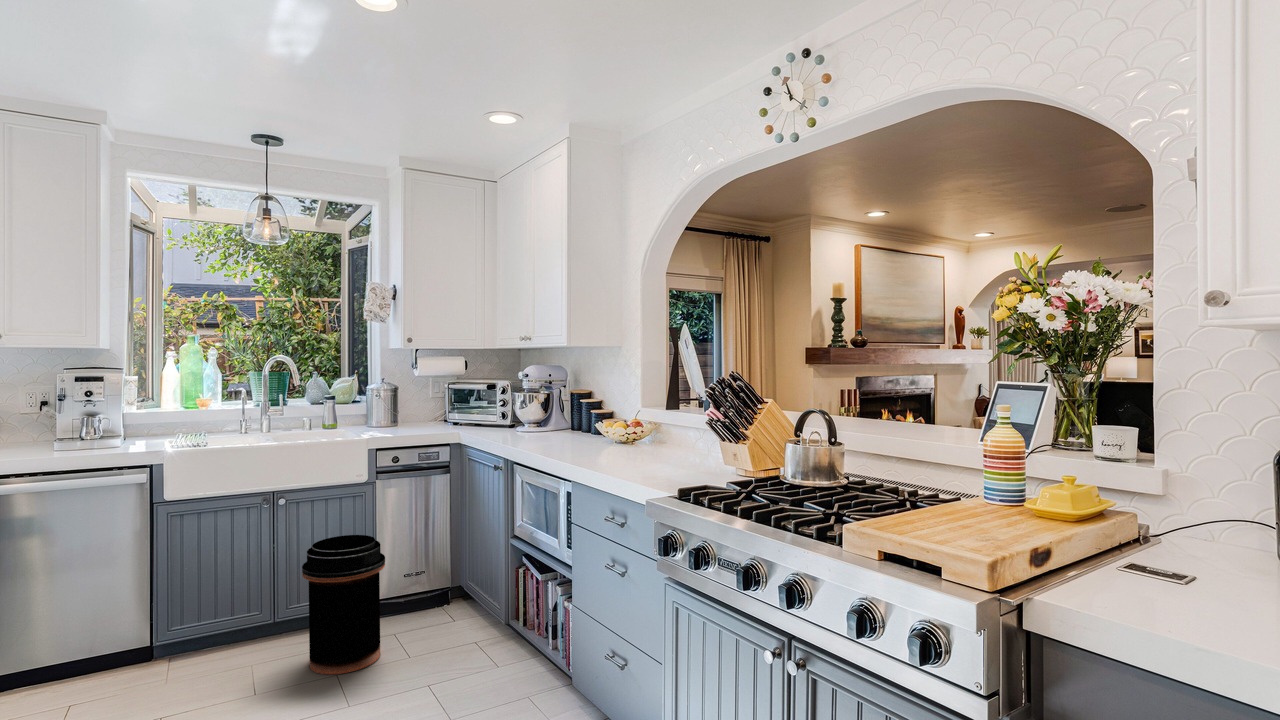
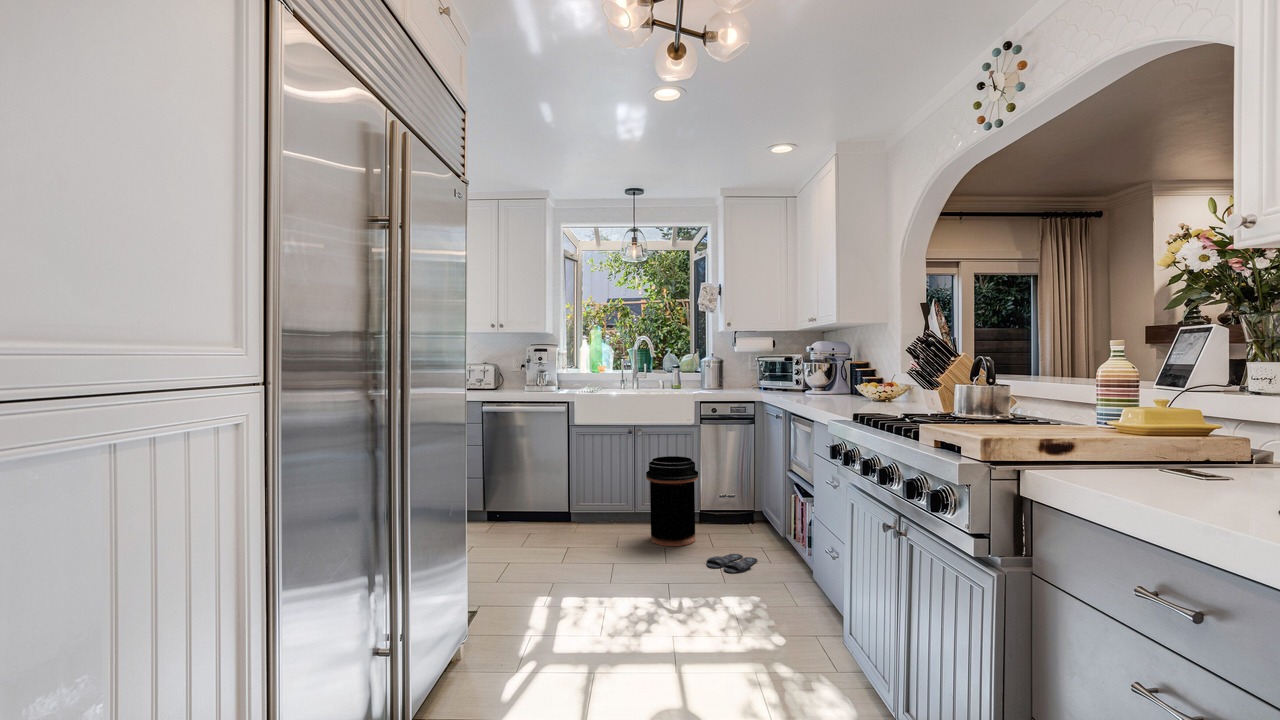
slippers: none [410,665,480,702] -> present [706,554,757,573]

